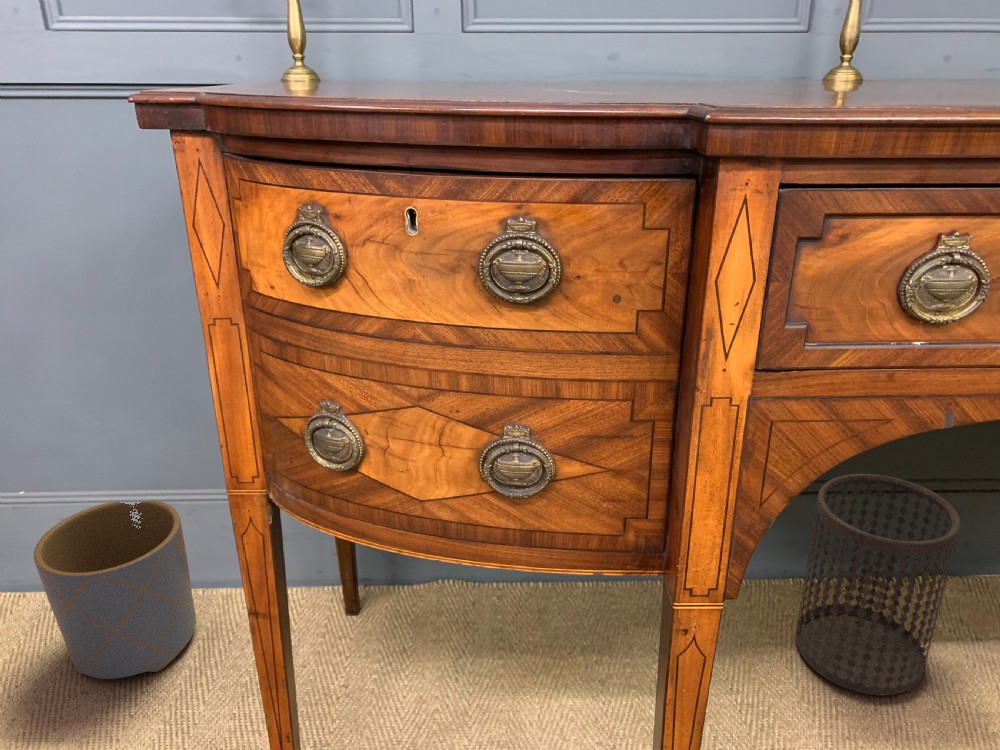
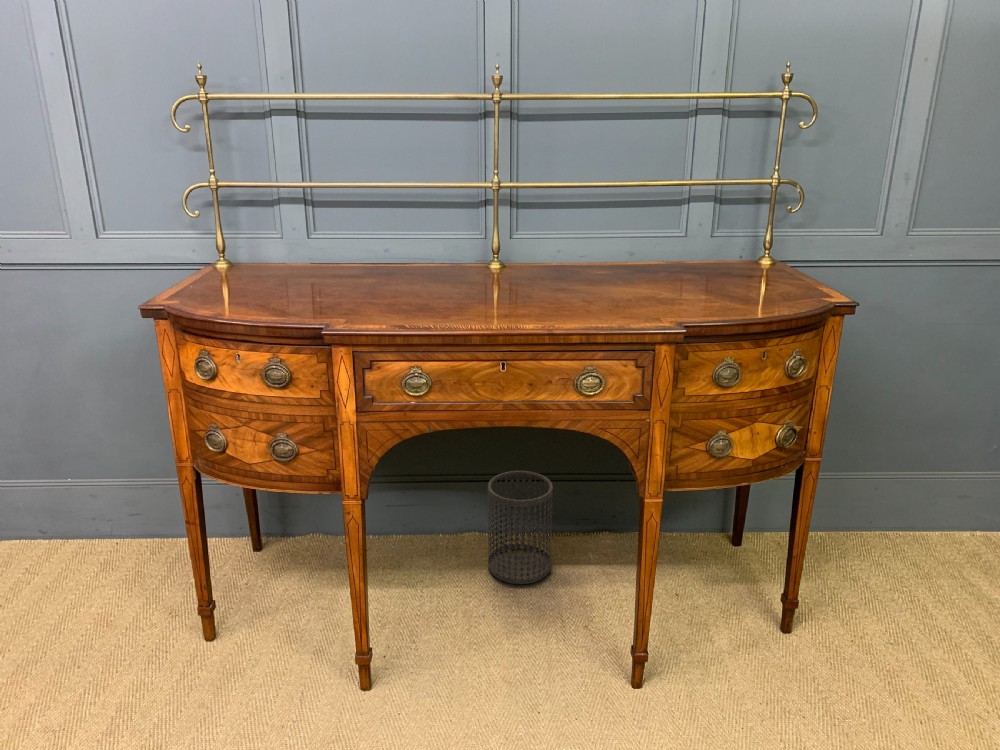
planter: present [34,501,196,679] -> none [80,484,166,578]

